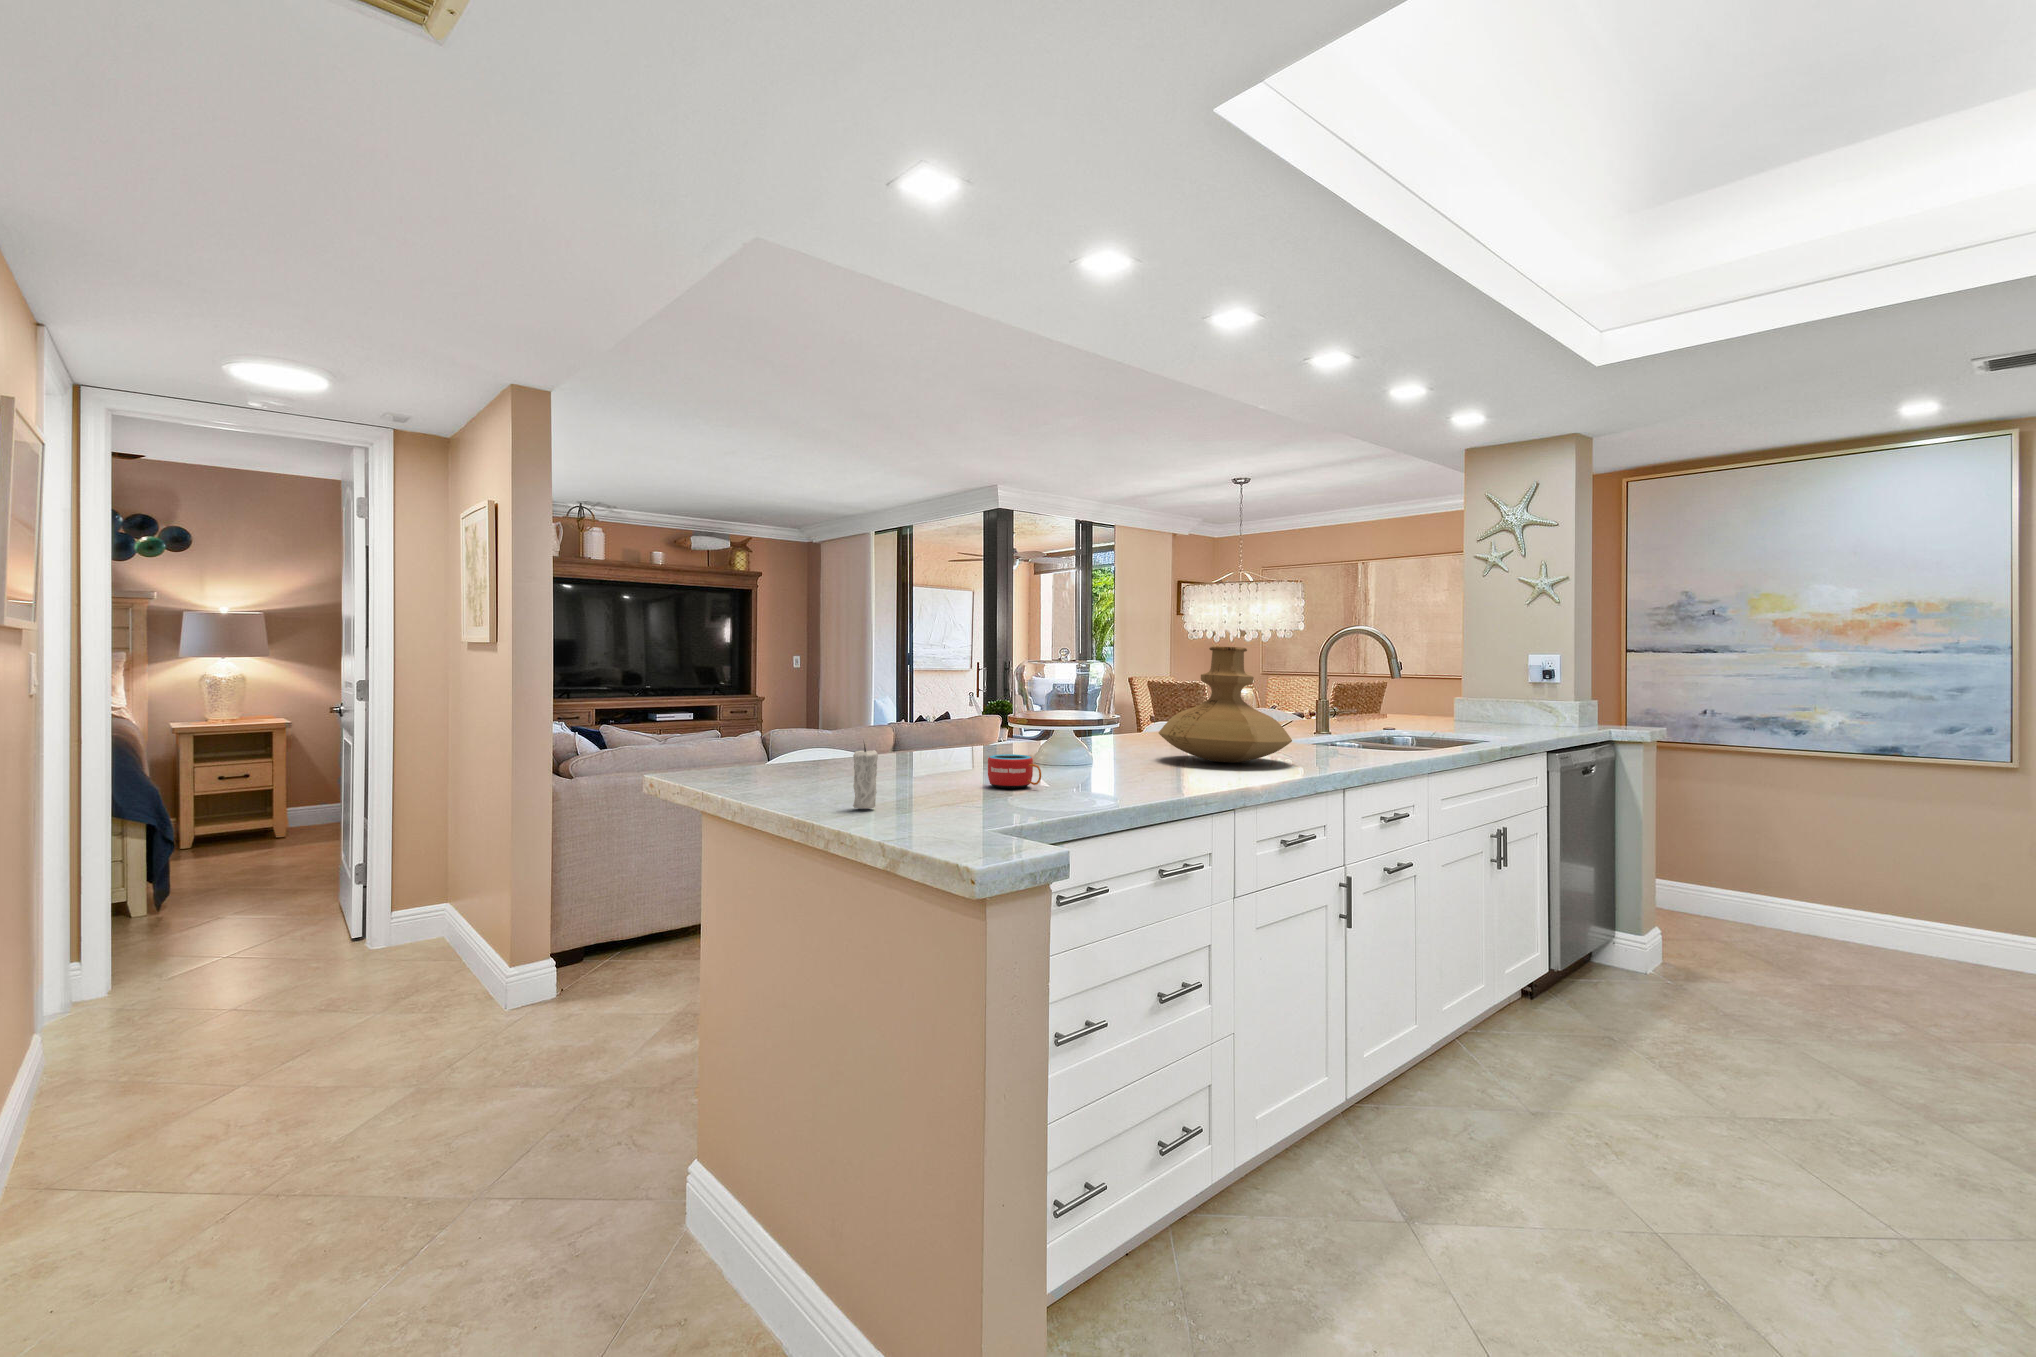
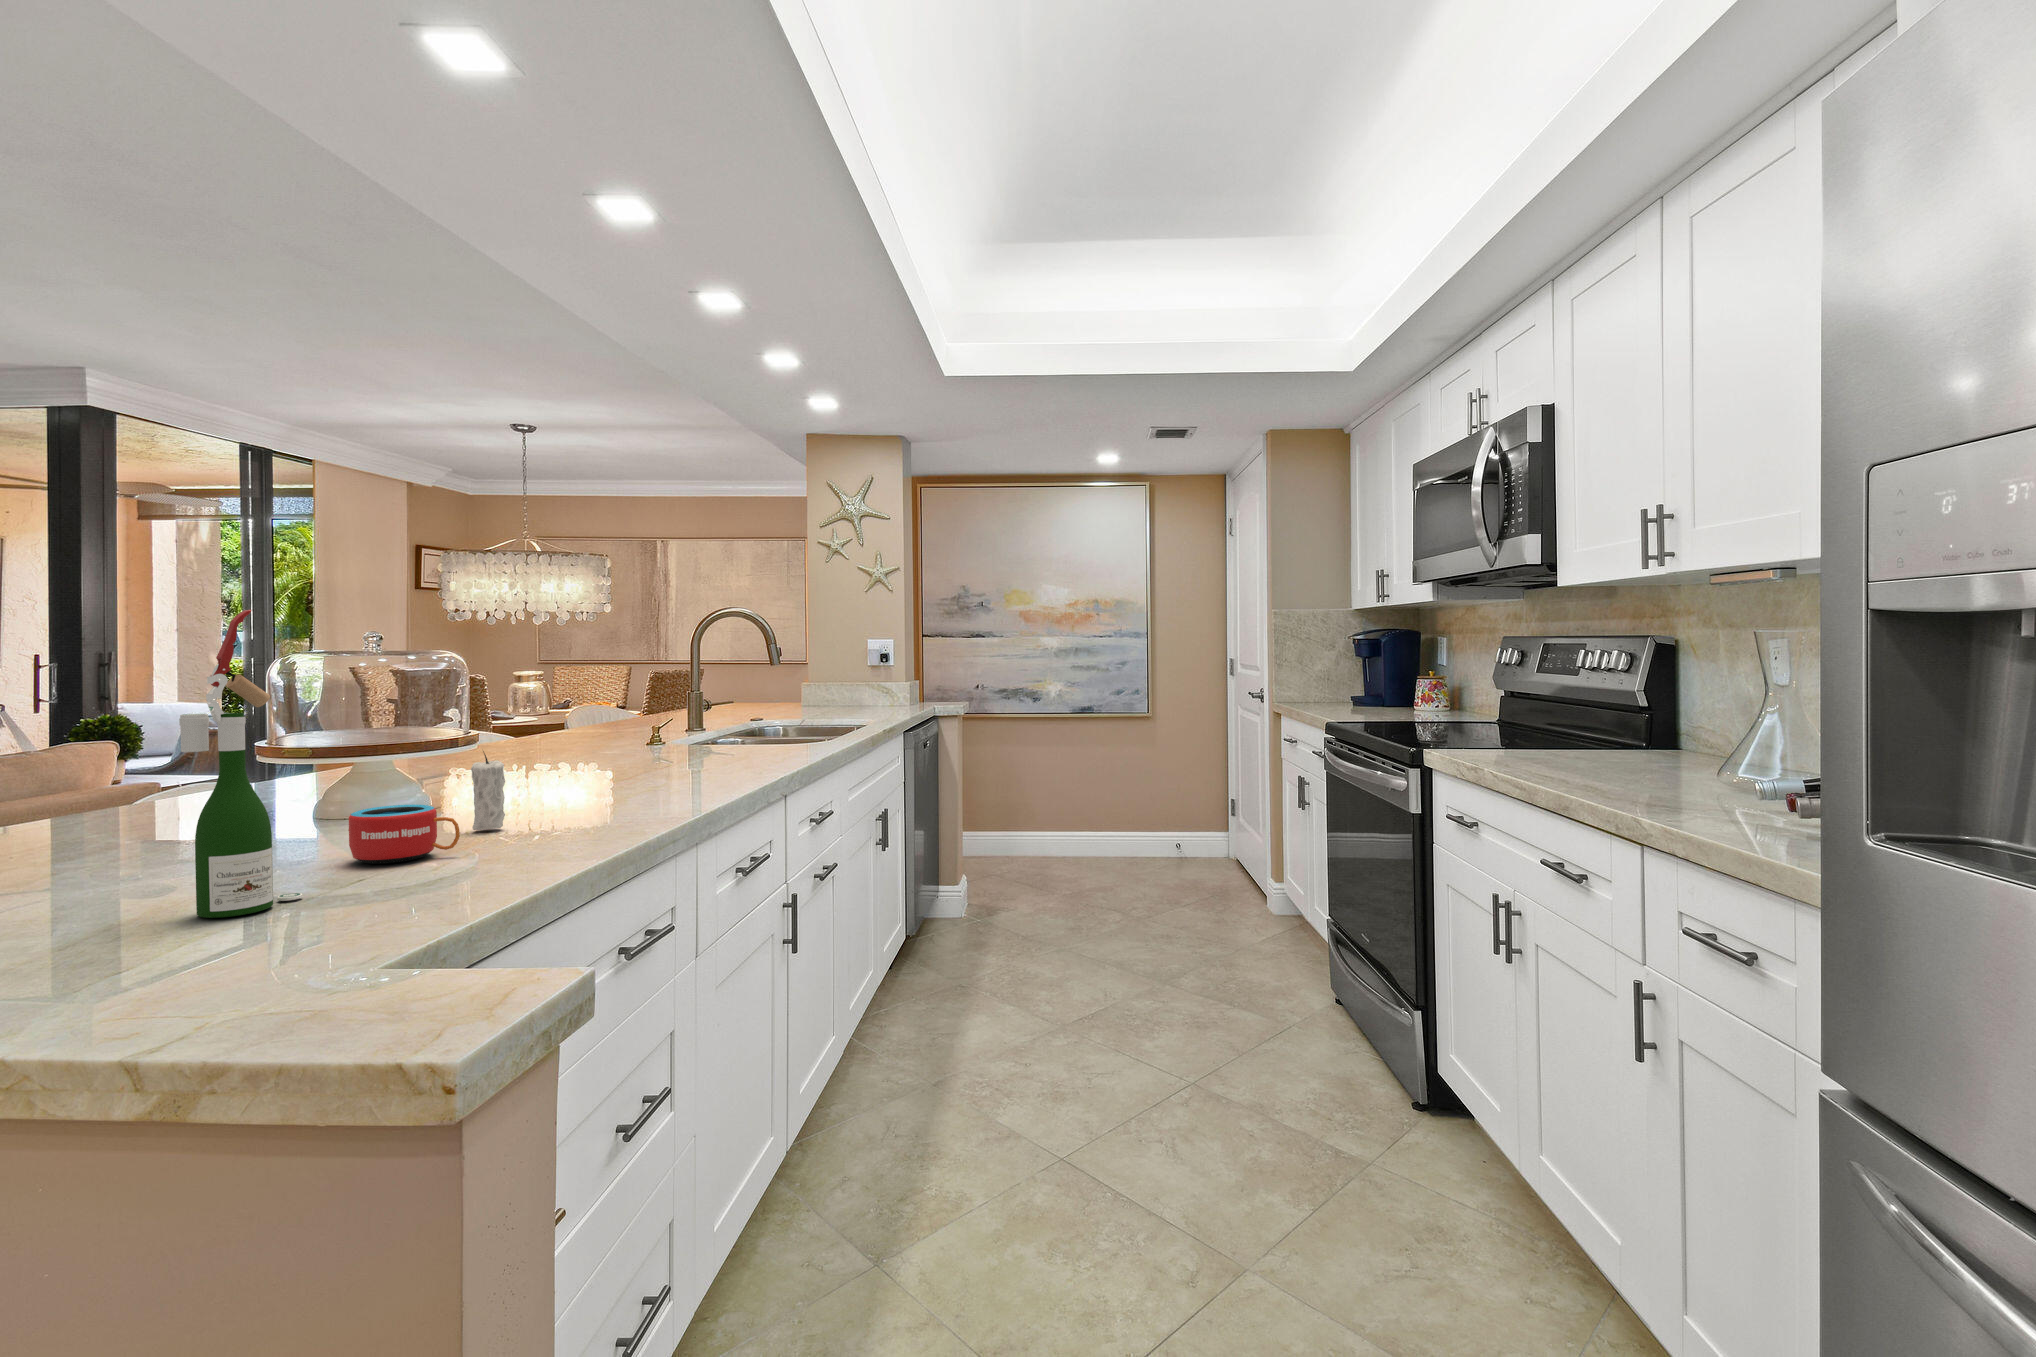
wine bottle: none [899,636,948,800] -> present [179,610,302,918]
vase: present [1159,647,1292,763] -> none [556,632,735,779]
candle: present [853,744,878,808] -> present [471,751,505,830]

